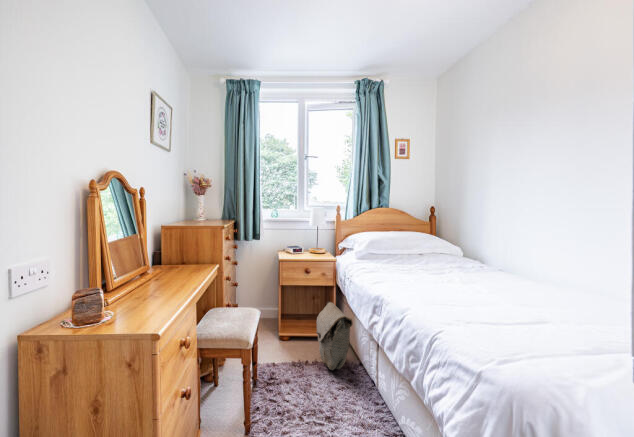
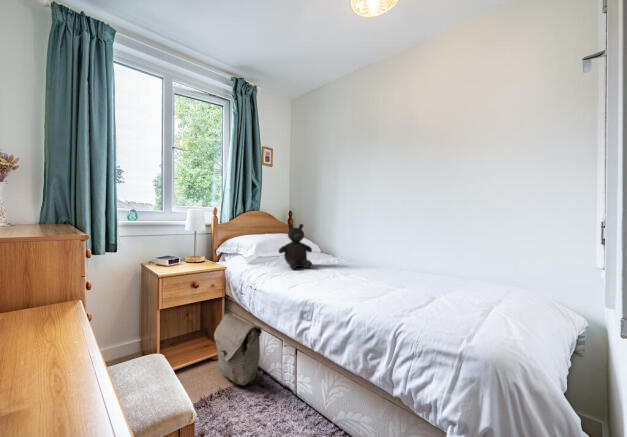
teddy bear: none [386,219,426,269] -> present [279,224,312,269]

